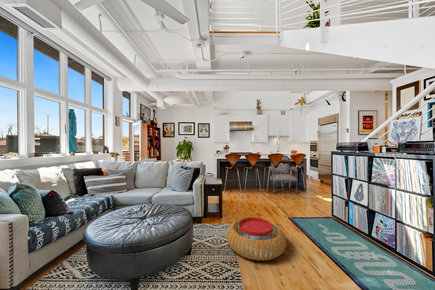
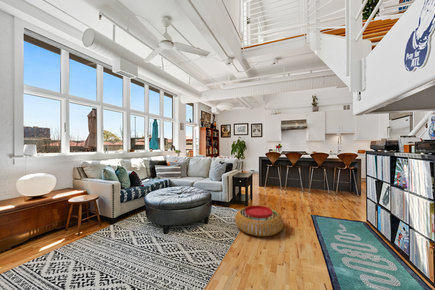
armchair: present [269,155,299,194] -> none [313,155,345,198]

